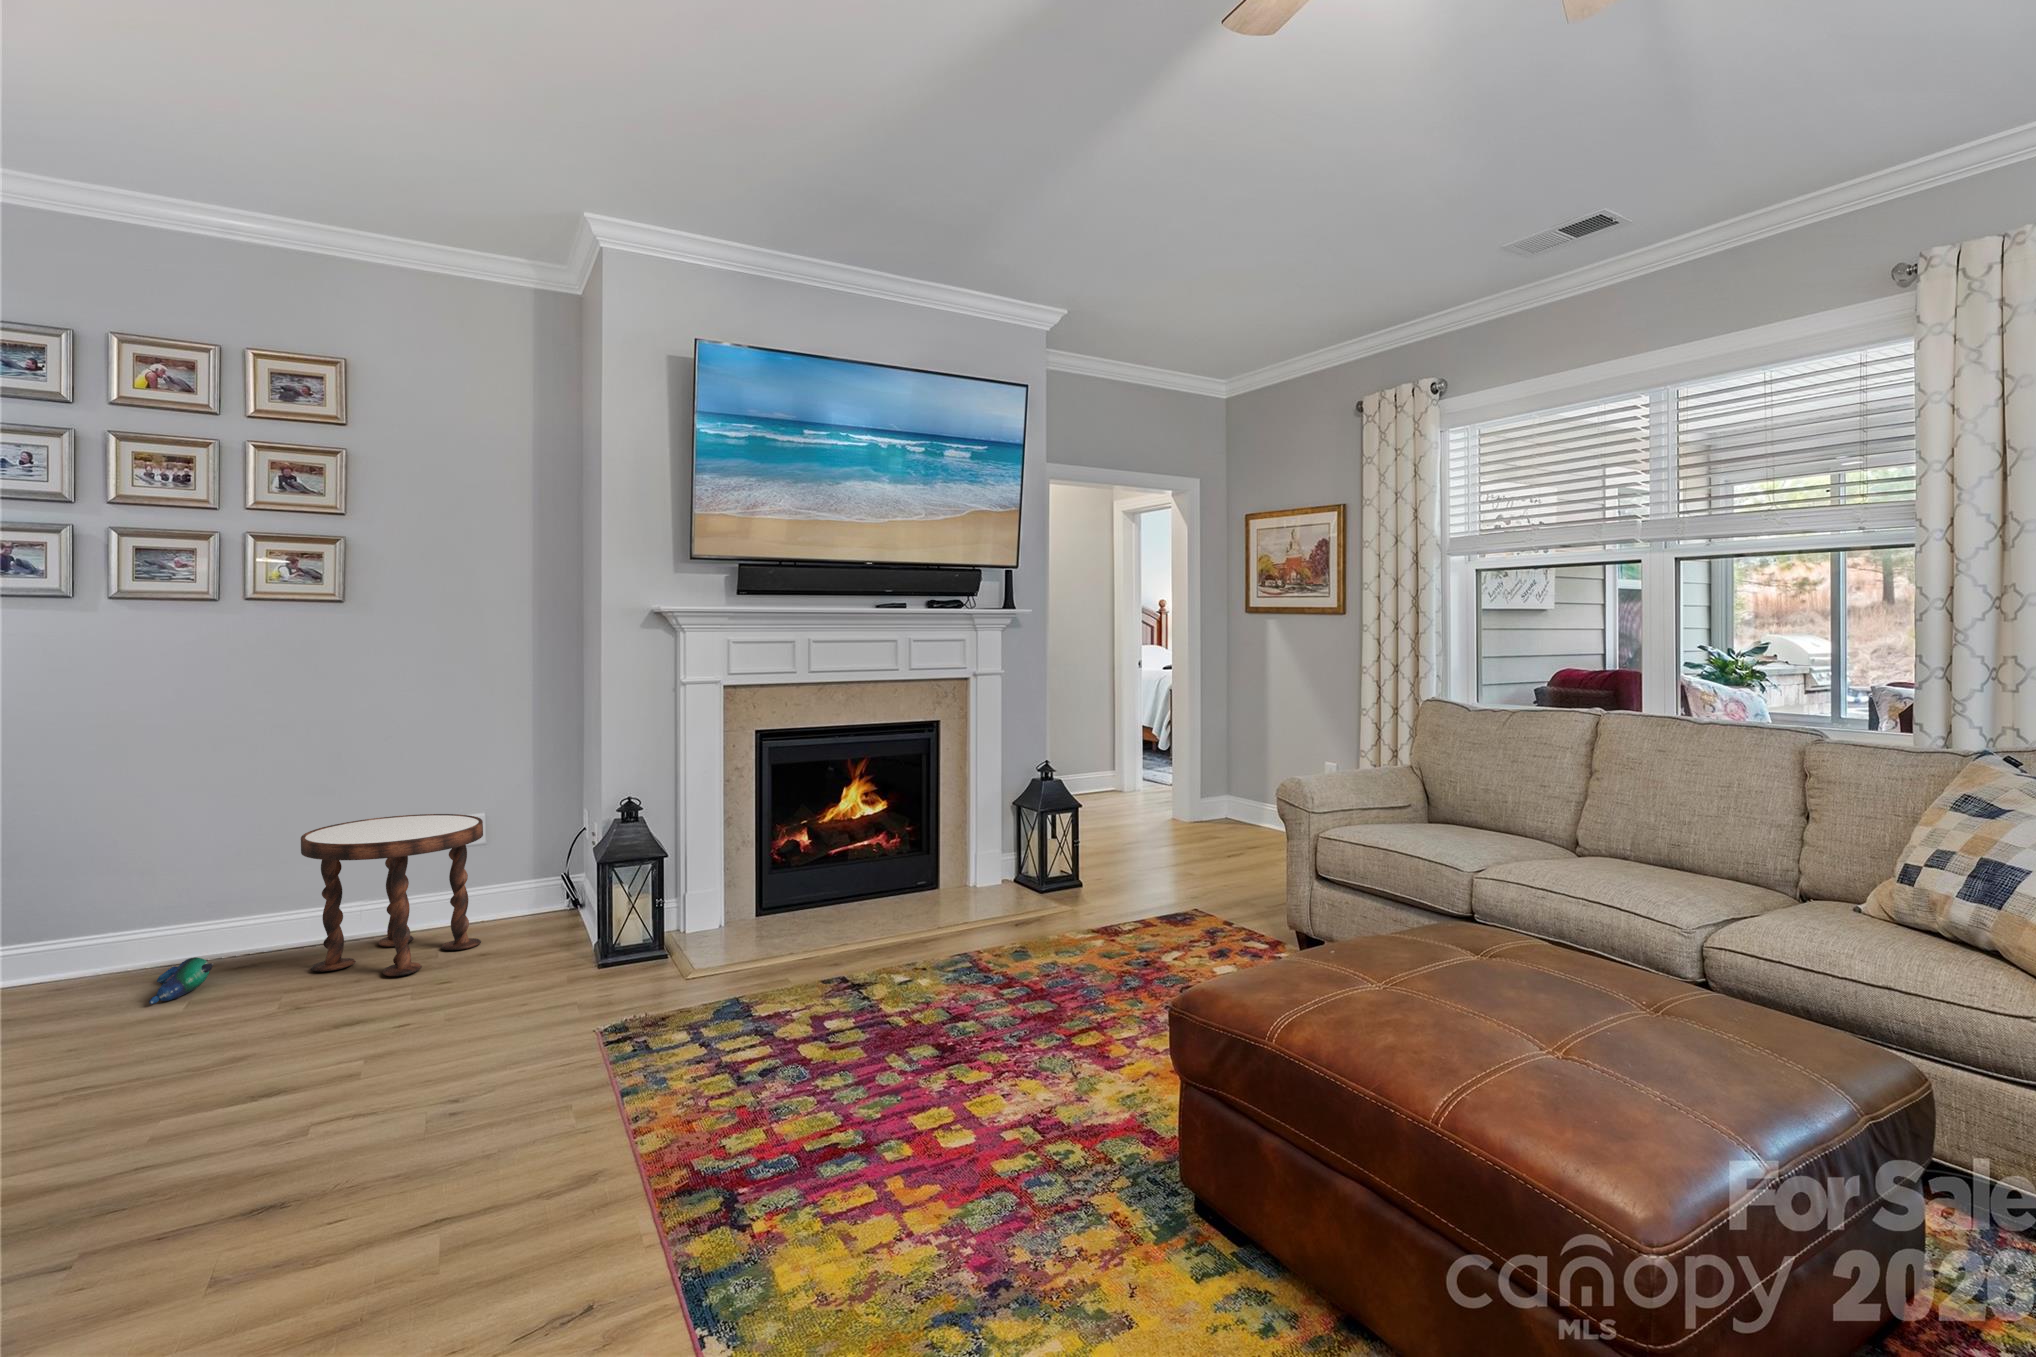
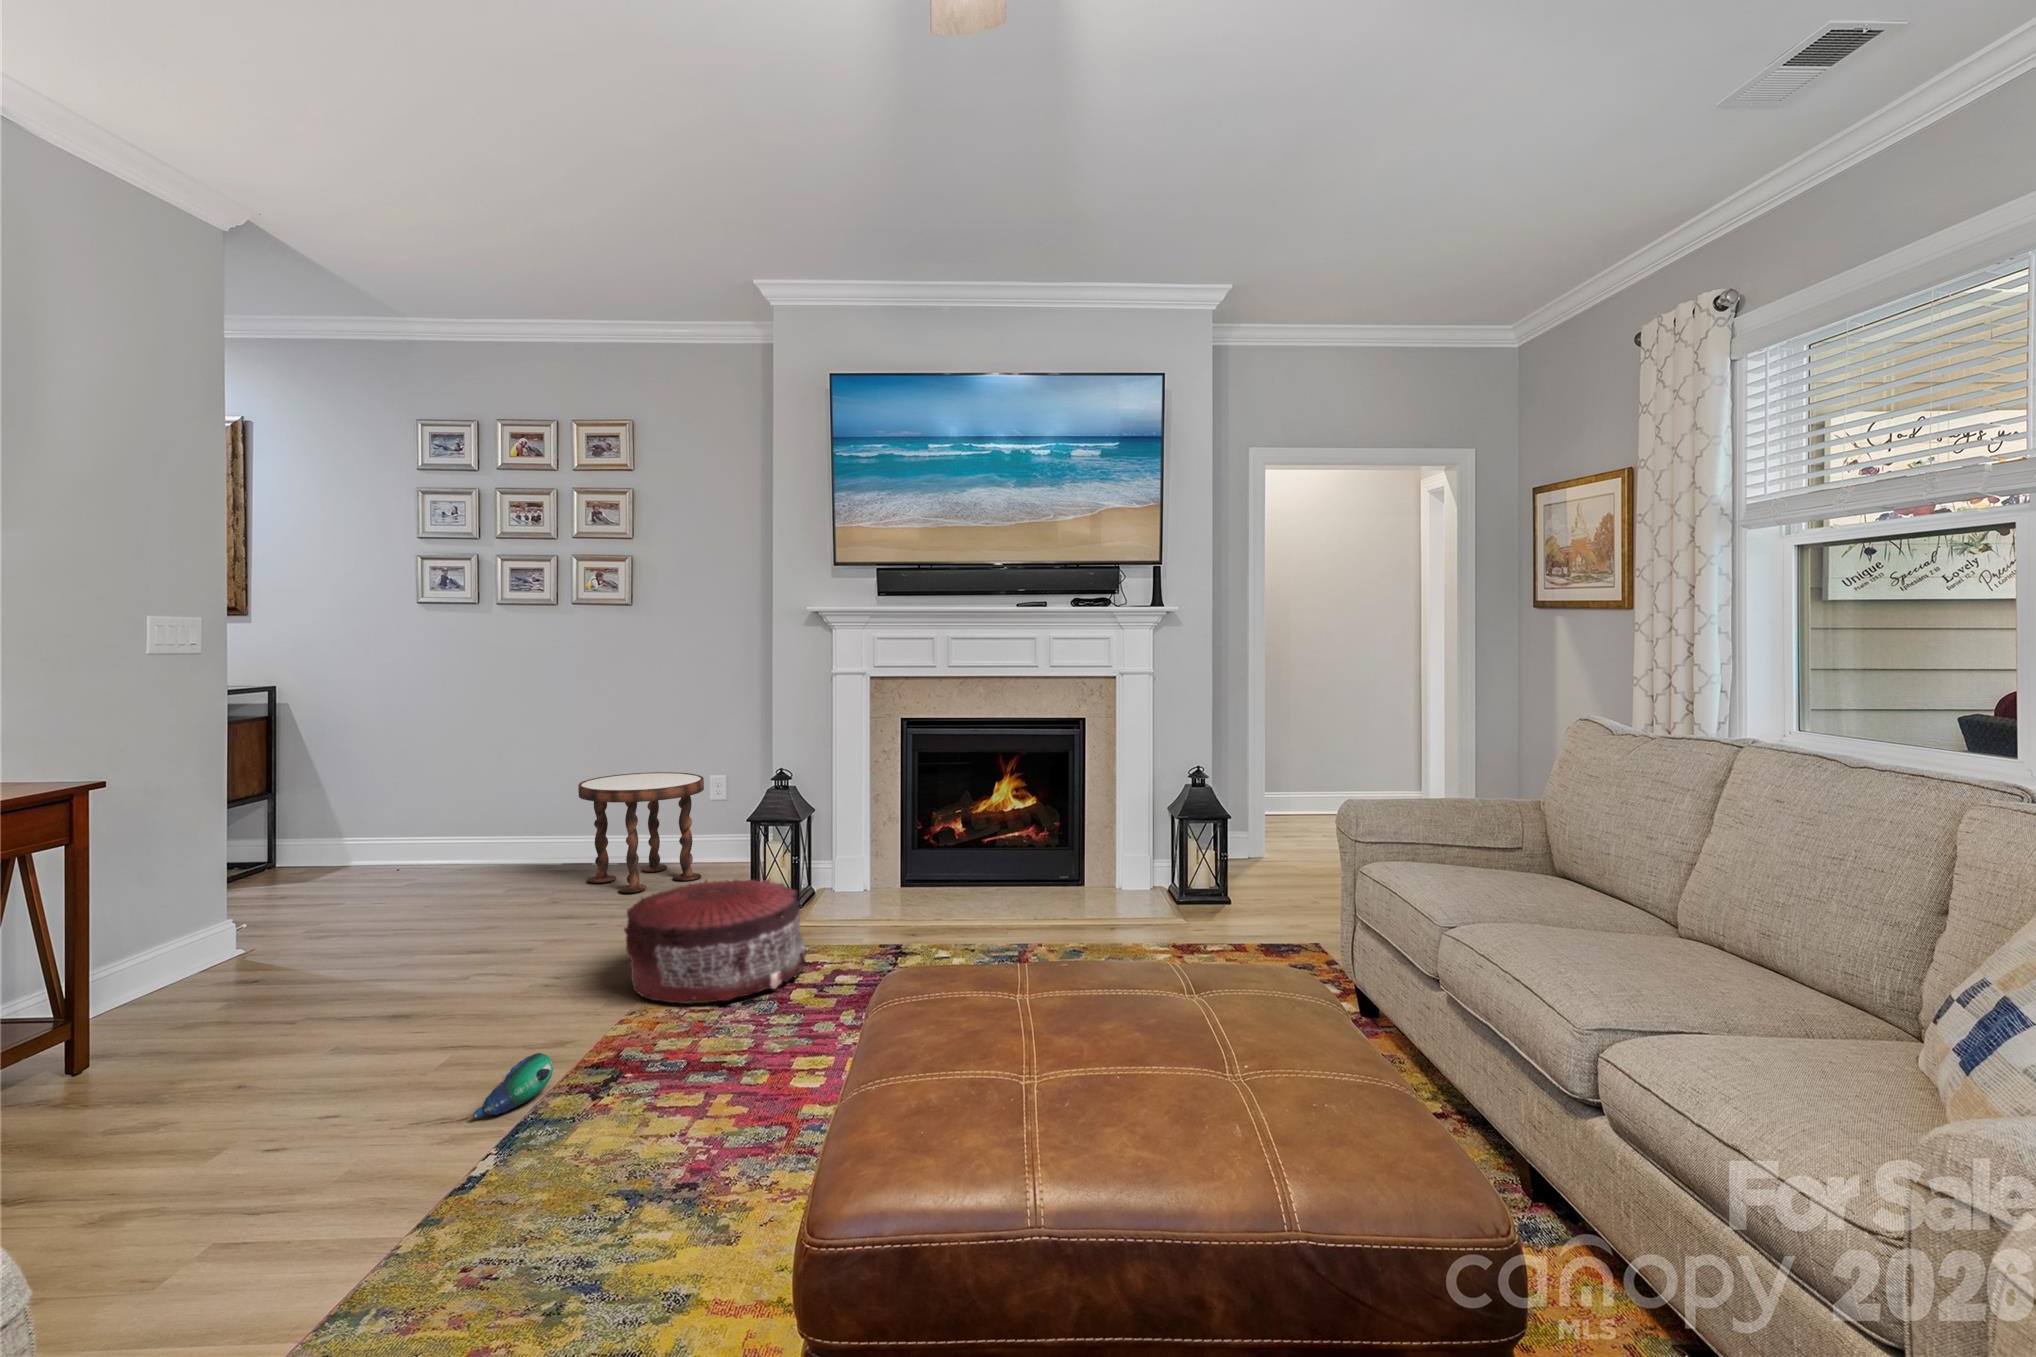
pouf: none [565,922,788,1094] -> present [624,879,807,1003]
plush toy: present [149,957,213,1004] -> present [473,1053,553,1118]

